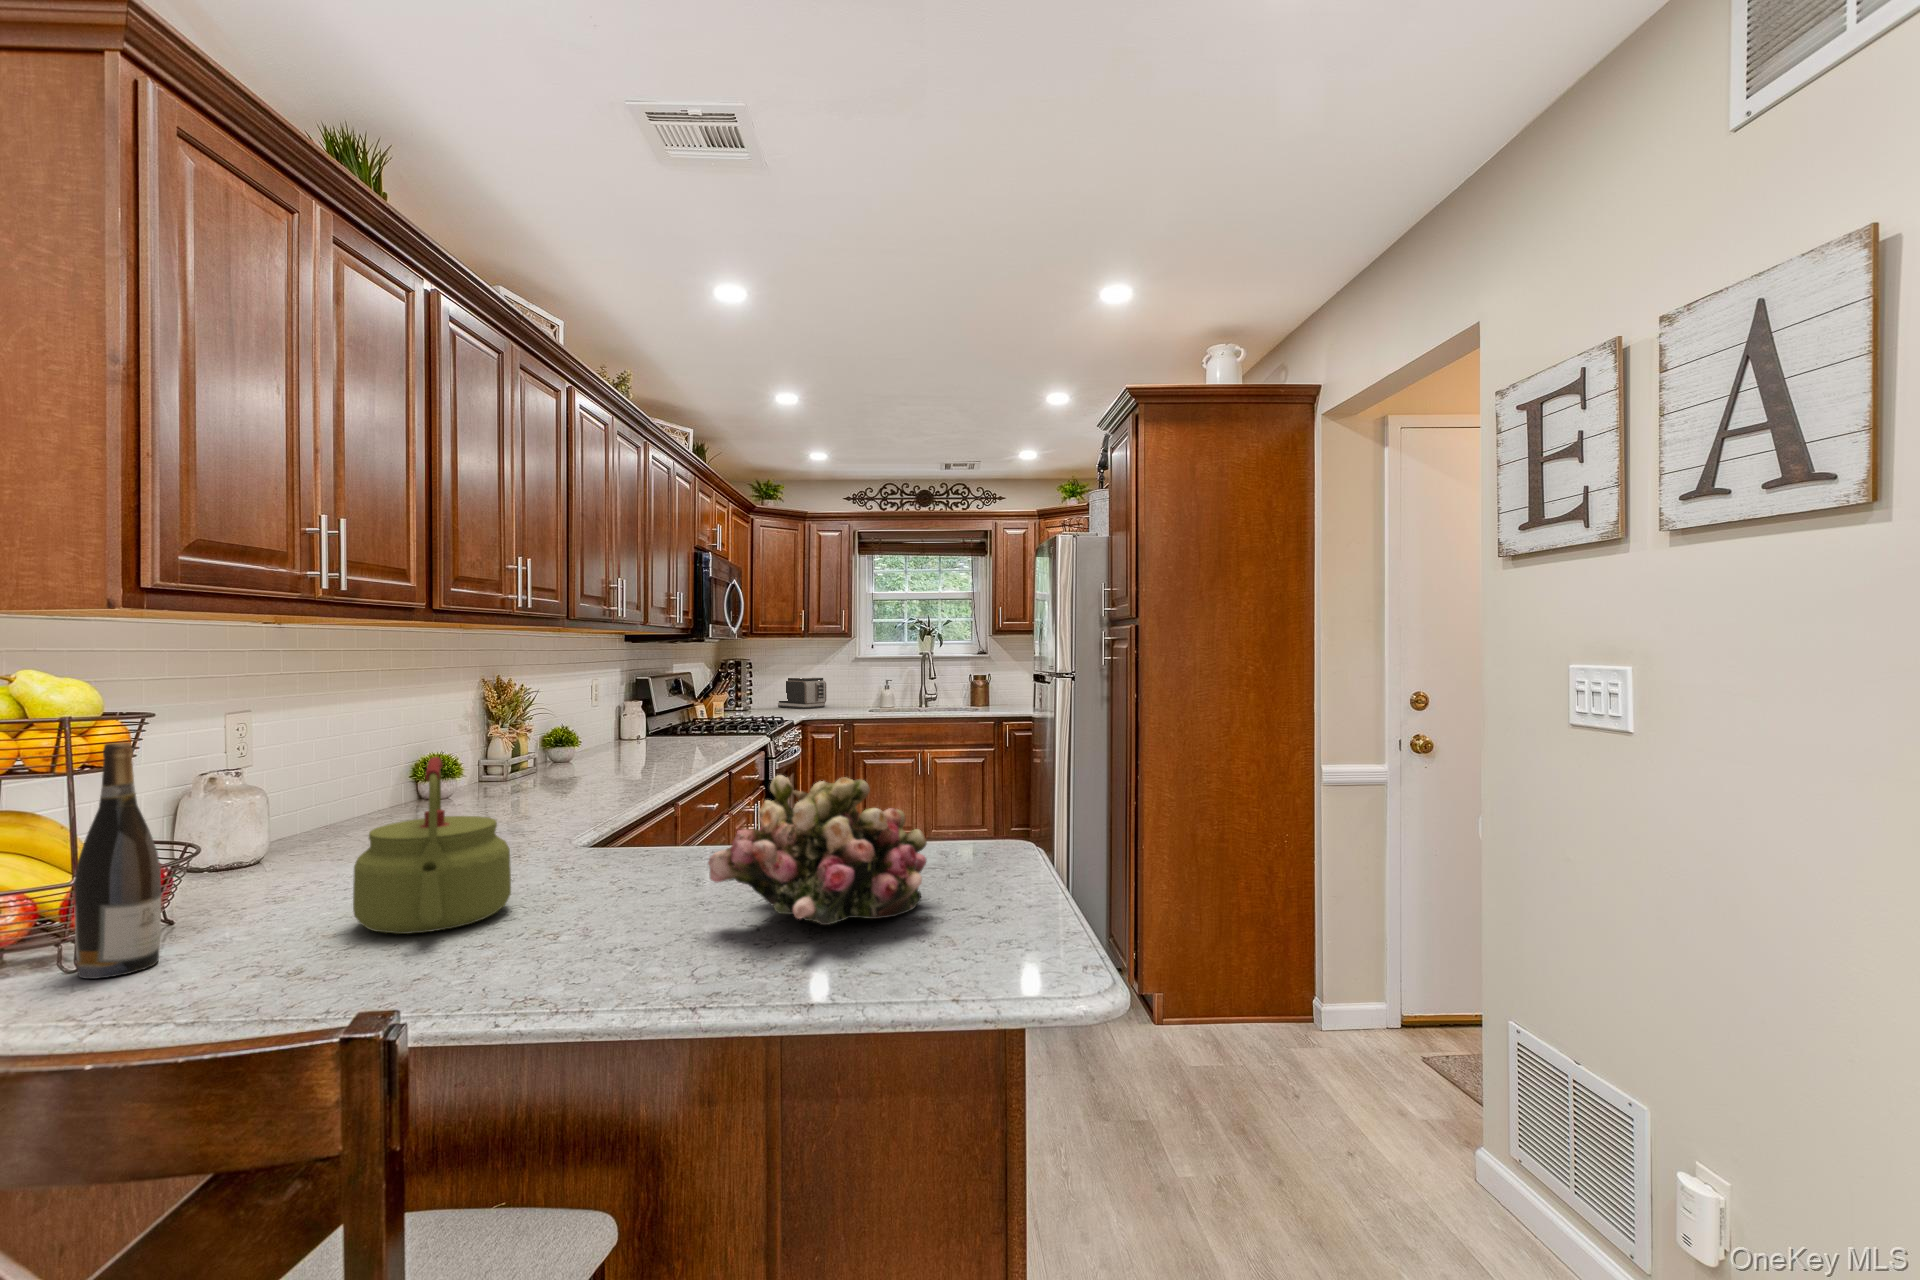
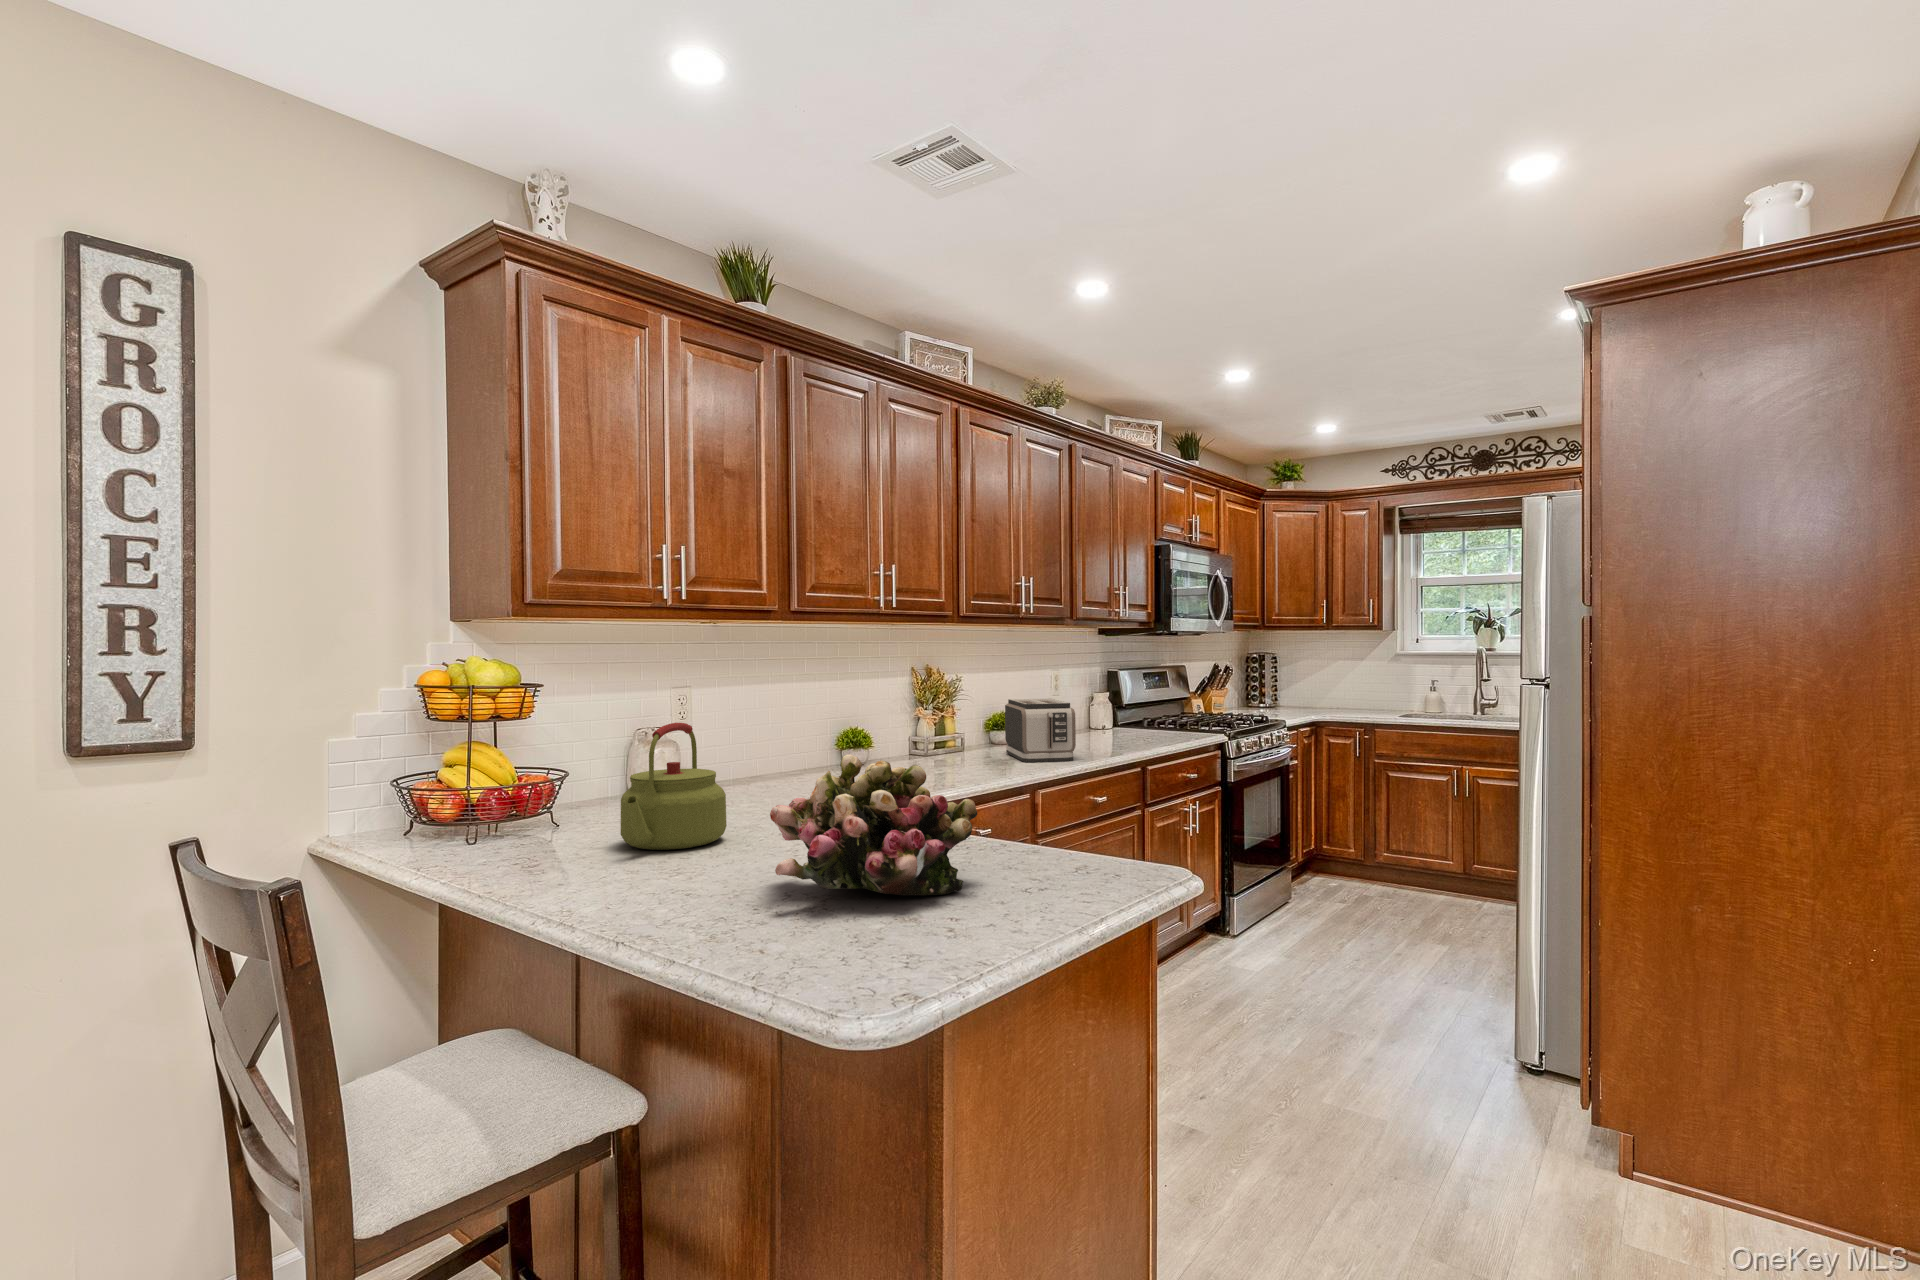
toaster: present [778,678,826,709] -> present [1005,698,1076,762]
wine bottle: present [74,742,161,979] -> none [484,701,528,845]

